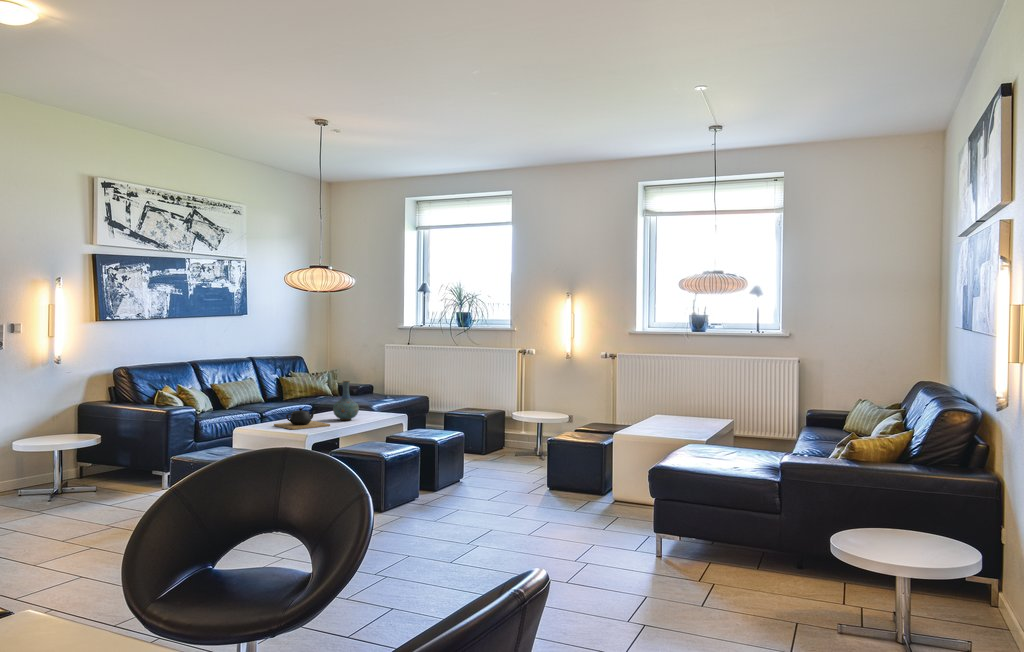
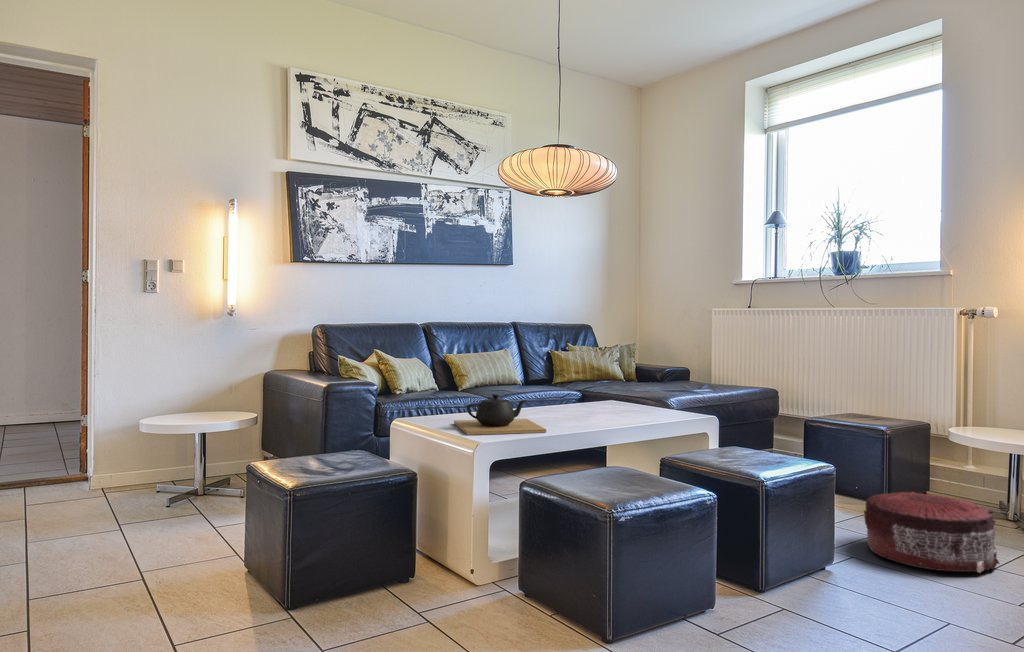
vase: present [333,381,359,420] -> none [568,349,616,423]
pouf: none [475,443,528,474] -> present [864,492,1000,573]

